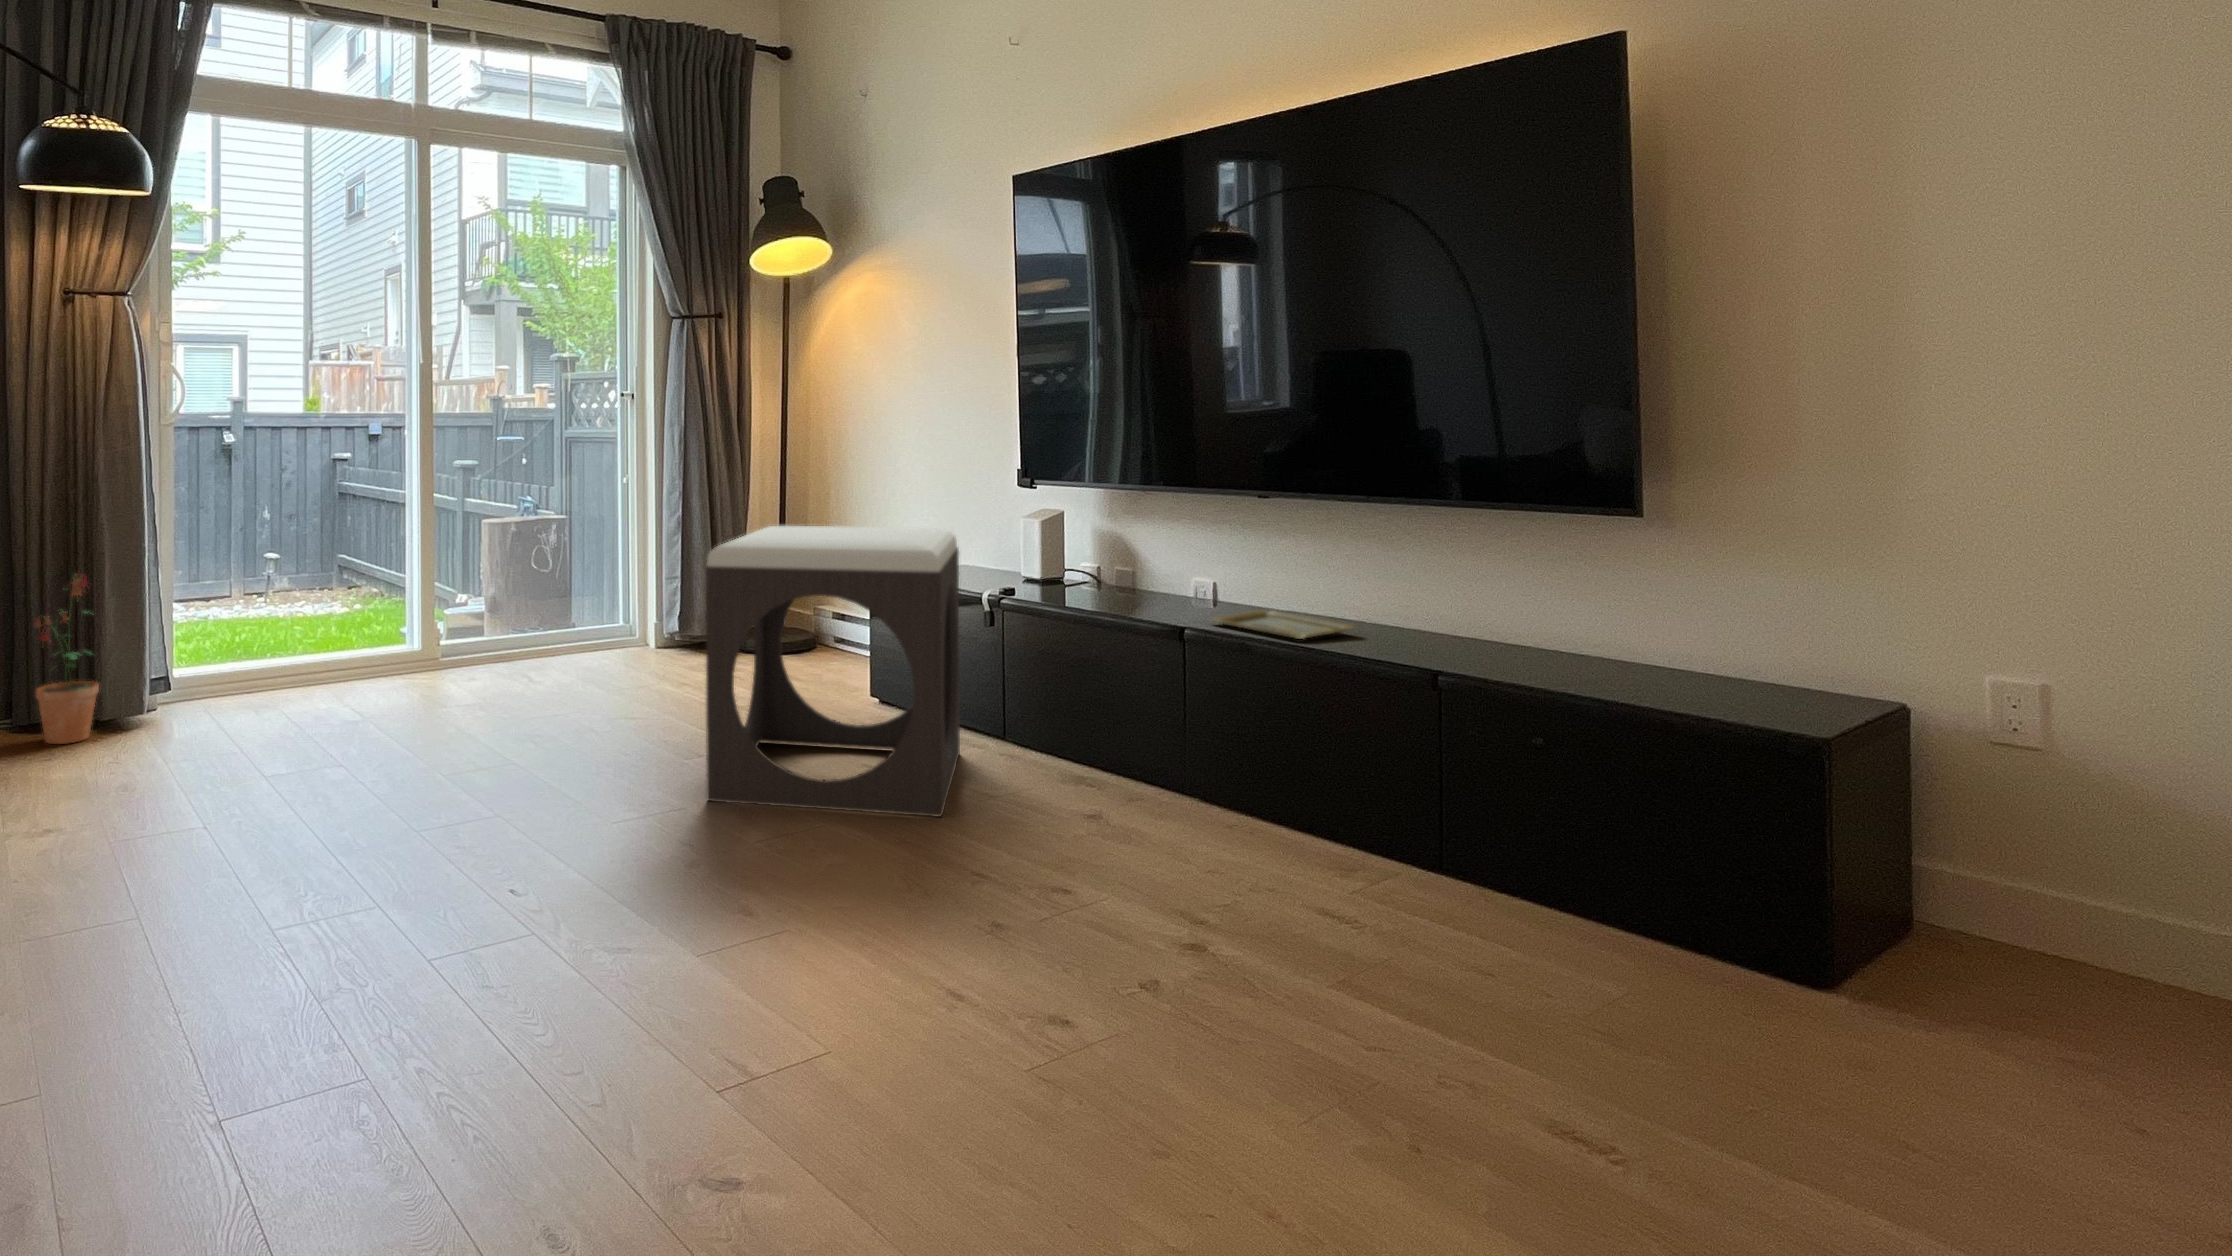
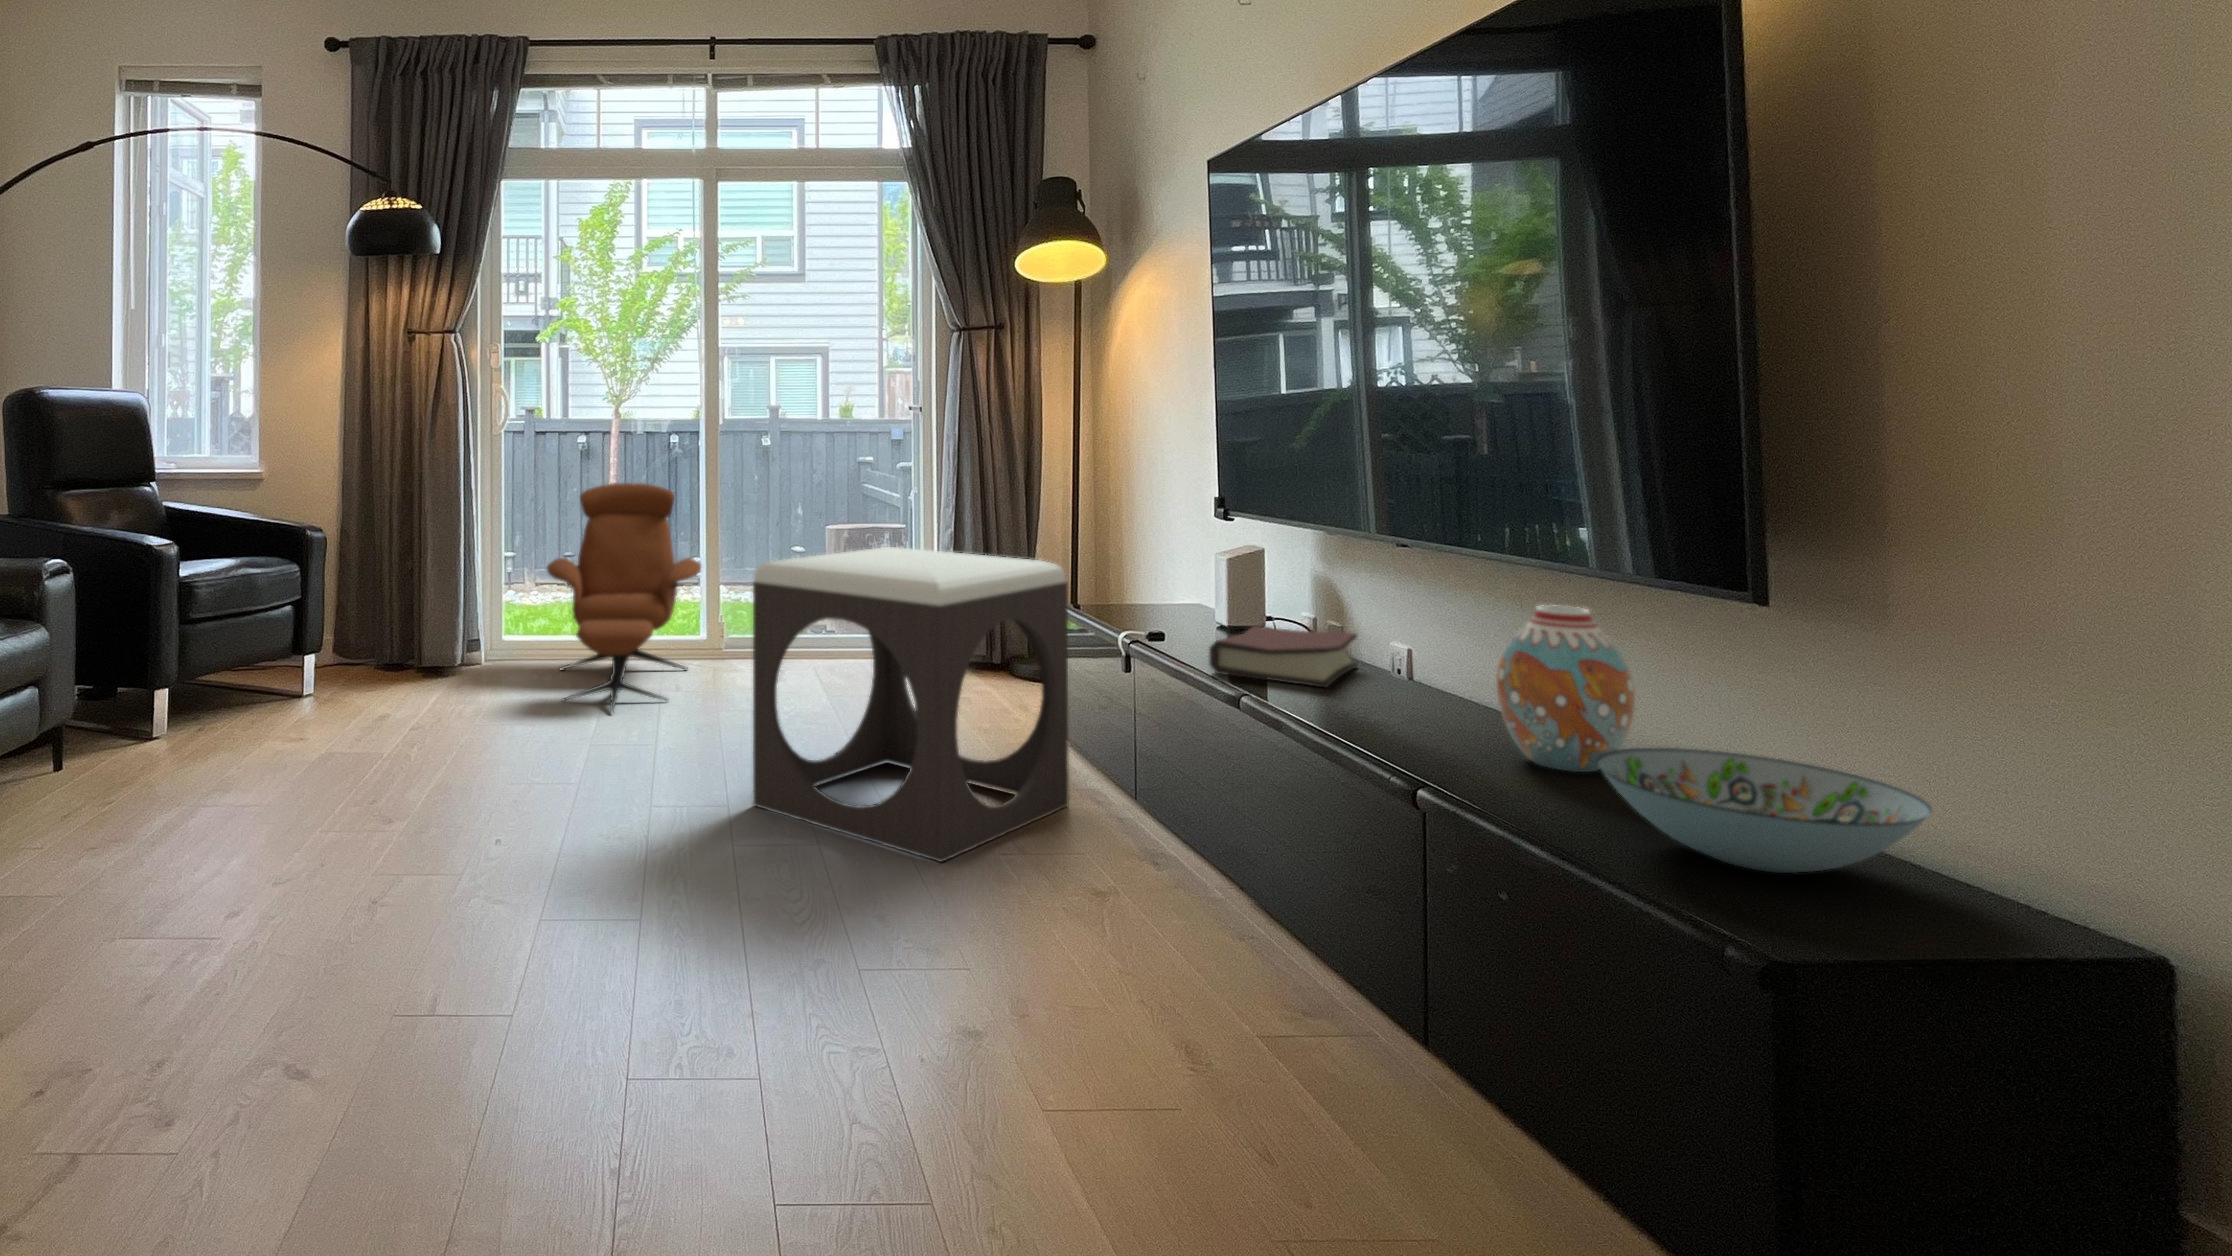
lounge chair: none [260,479,460,739] -> present [547,483,701,712]
vase: none [1403,530,1499,650] -> present [1496,605,1635,772]
hardback book: none [1097,572,1209,616] -> present [1209,626,1357,687]
potted plant: present [36,574,99,744] -> none [366,551,415,682]
tray: present [1212,610,1356,639] -> none [1299,688,1466,728]
decorative bowl: none [1560,619,1774,691] -> present [1596,748,1932,873]

